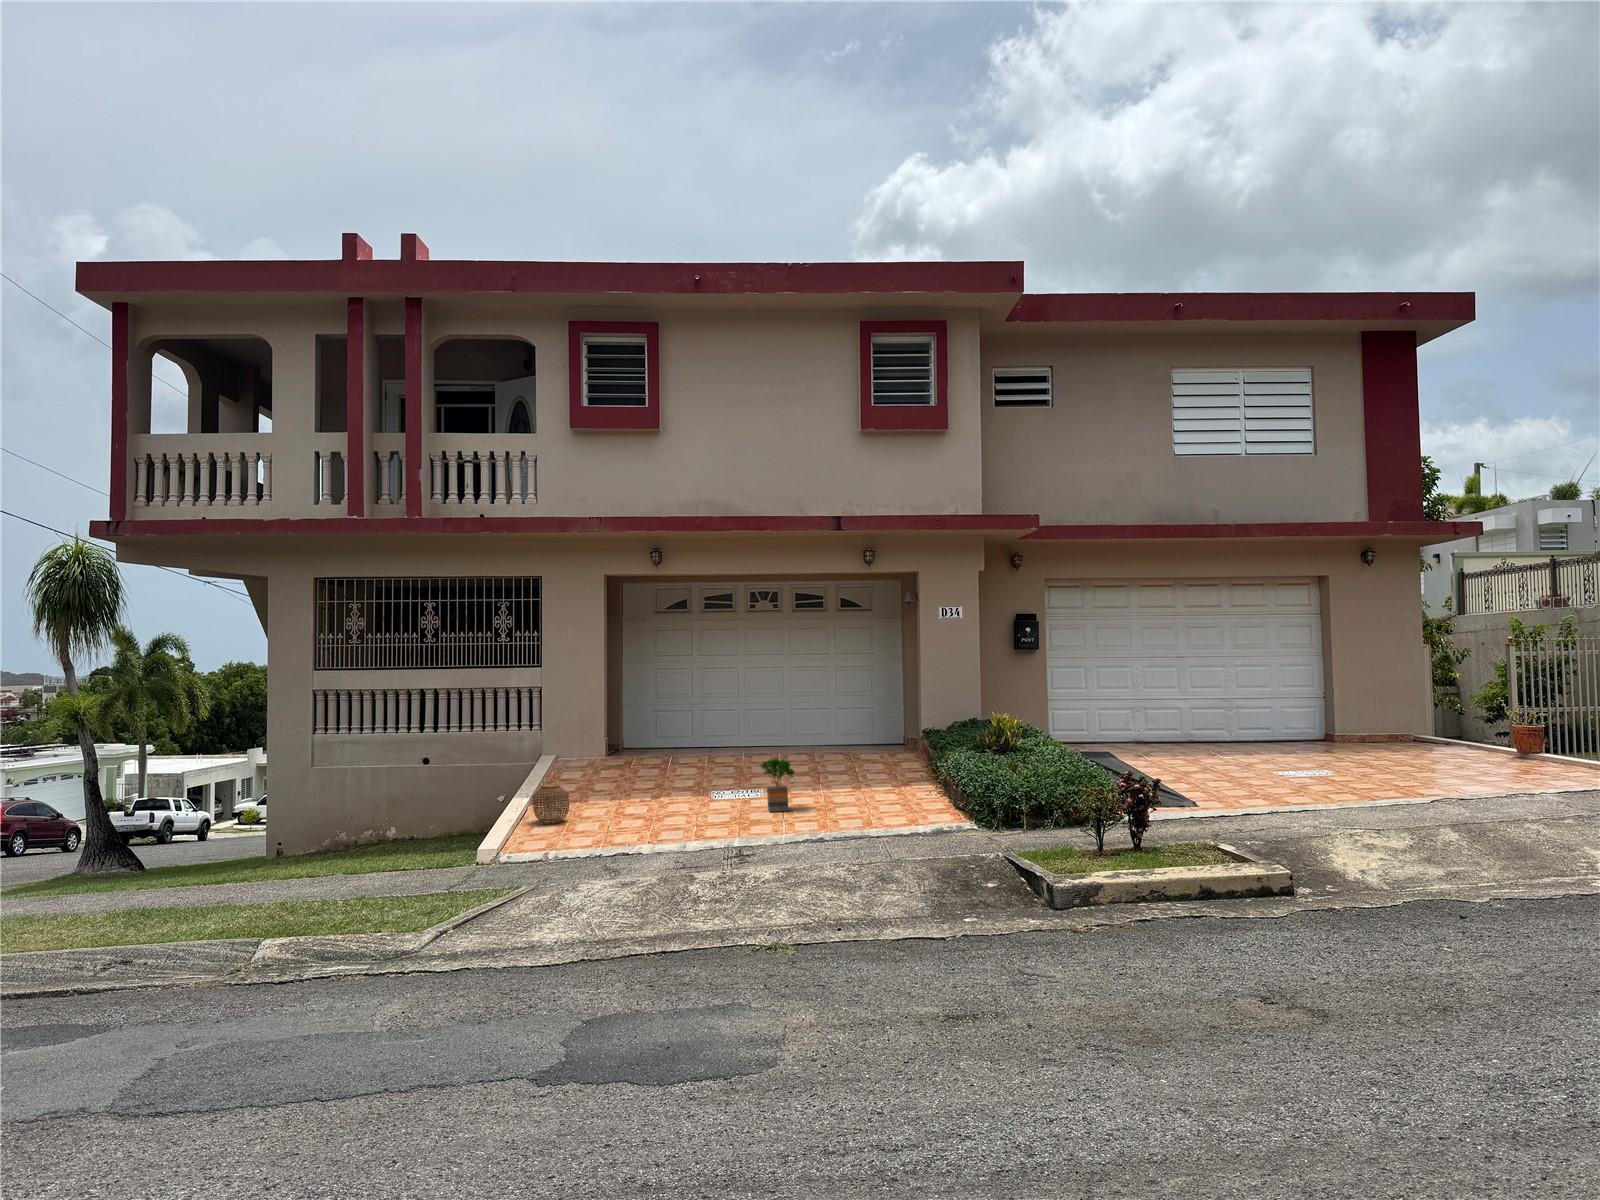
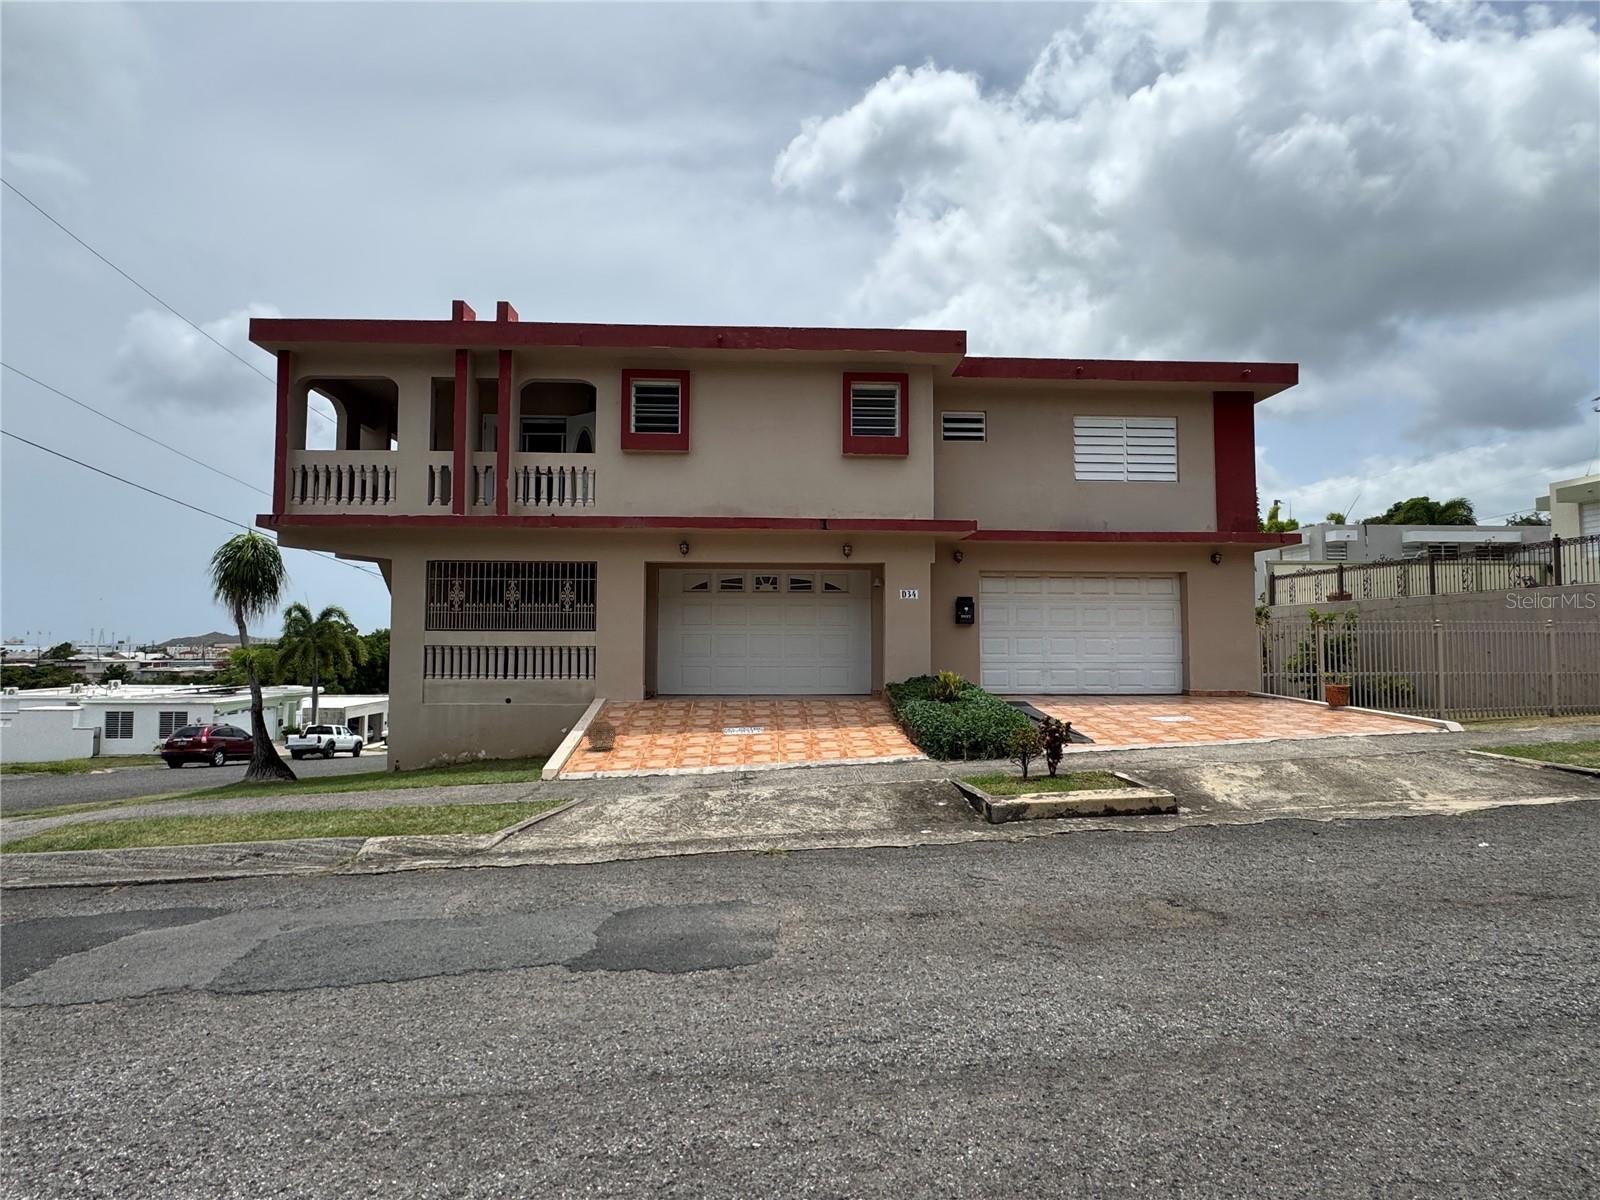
potted tree: present [760,759,794,812] -> none [762,702,790,743]

